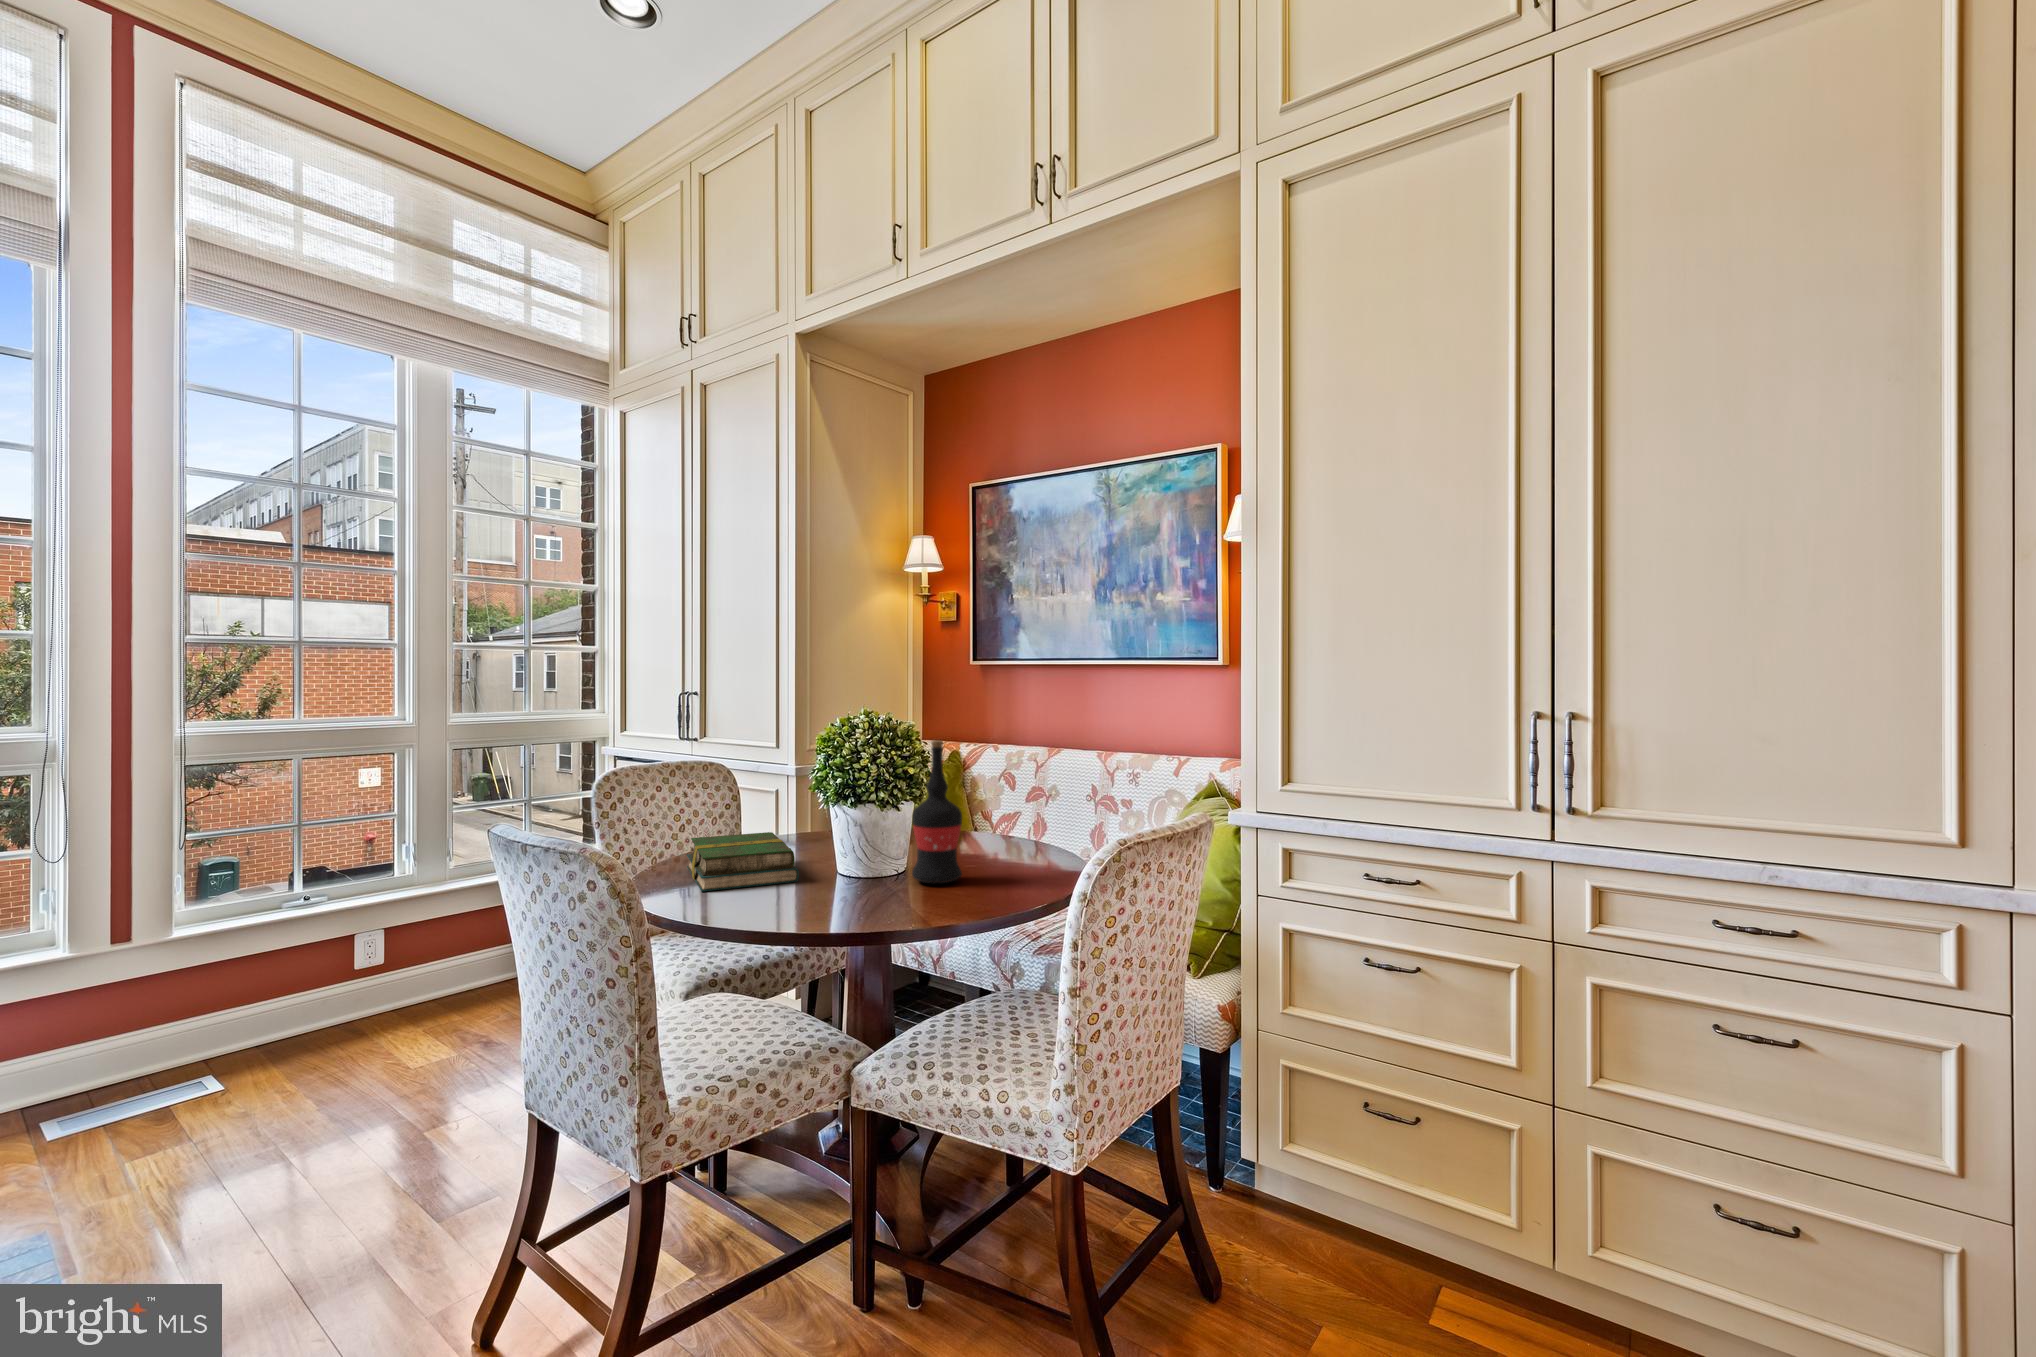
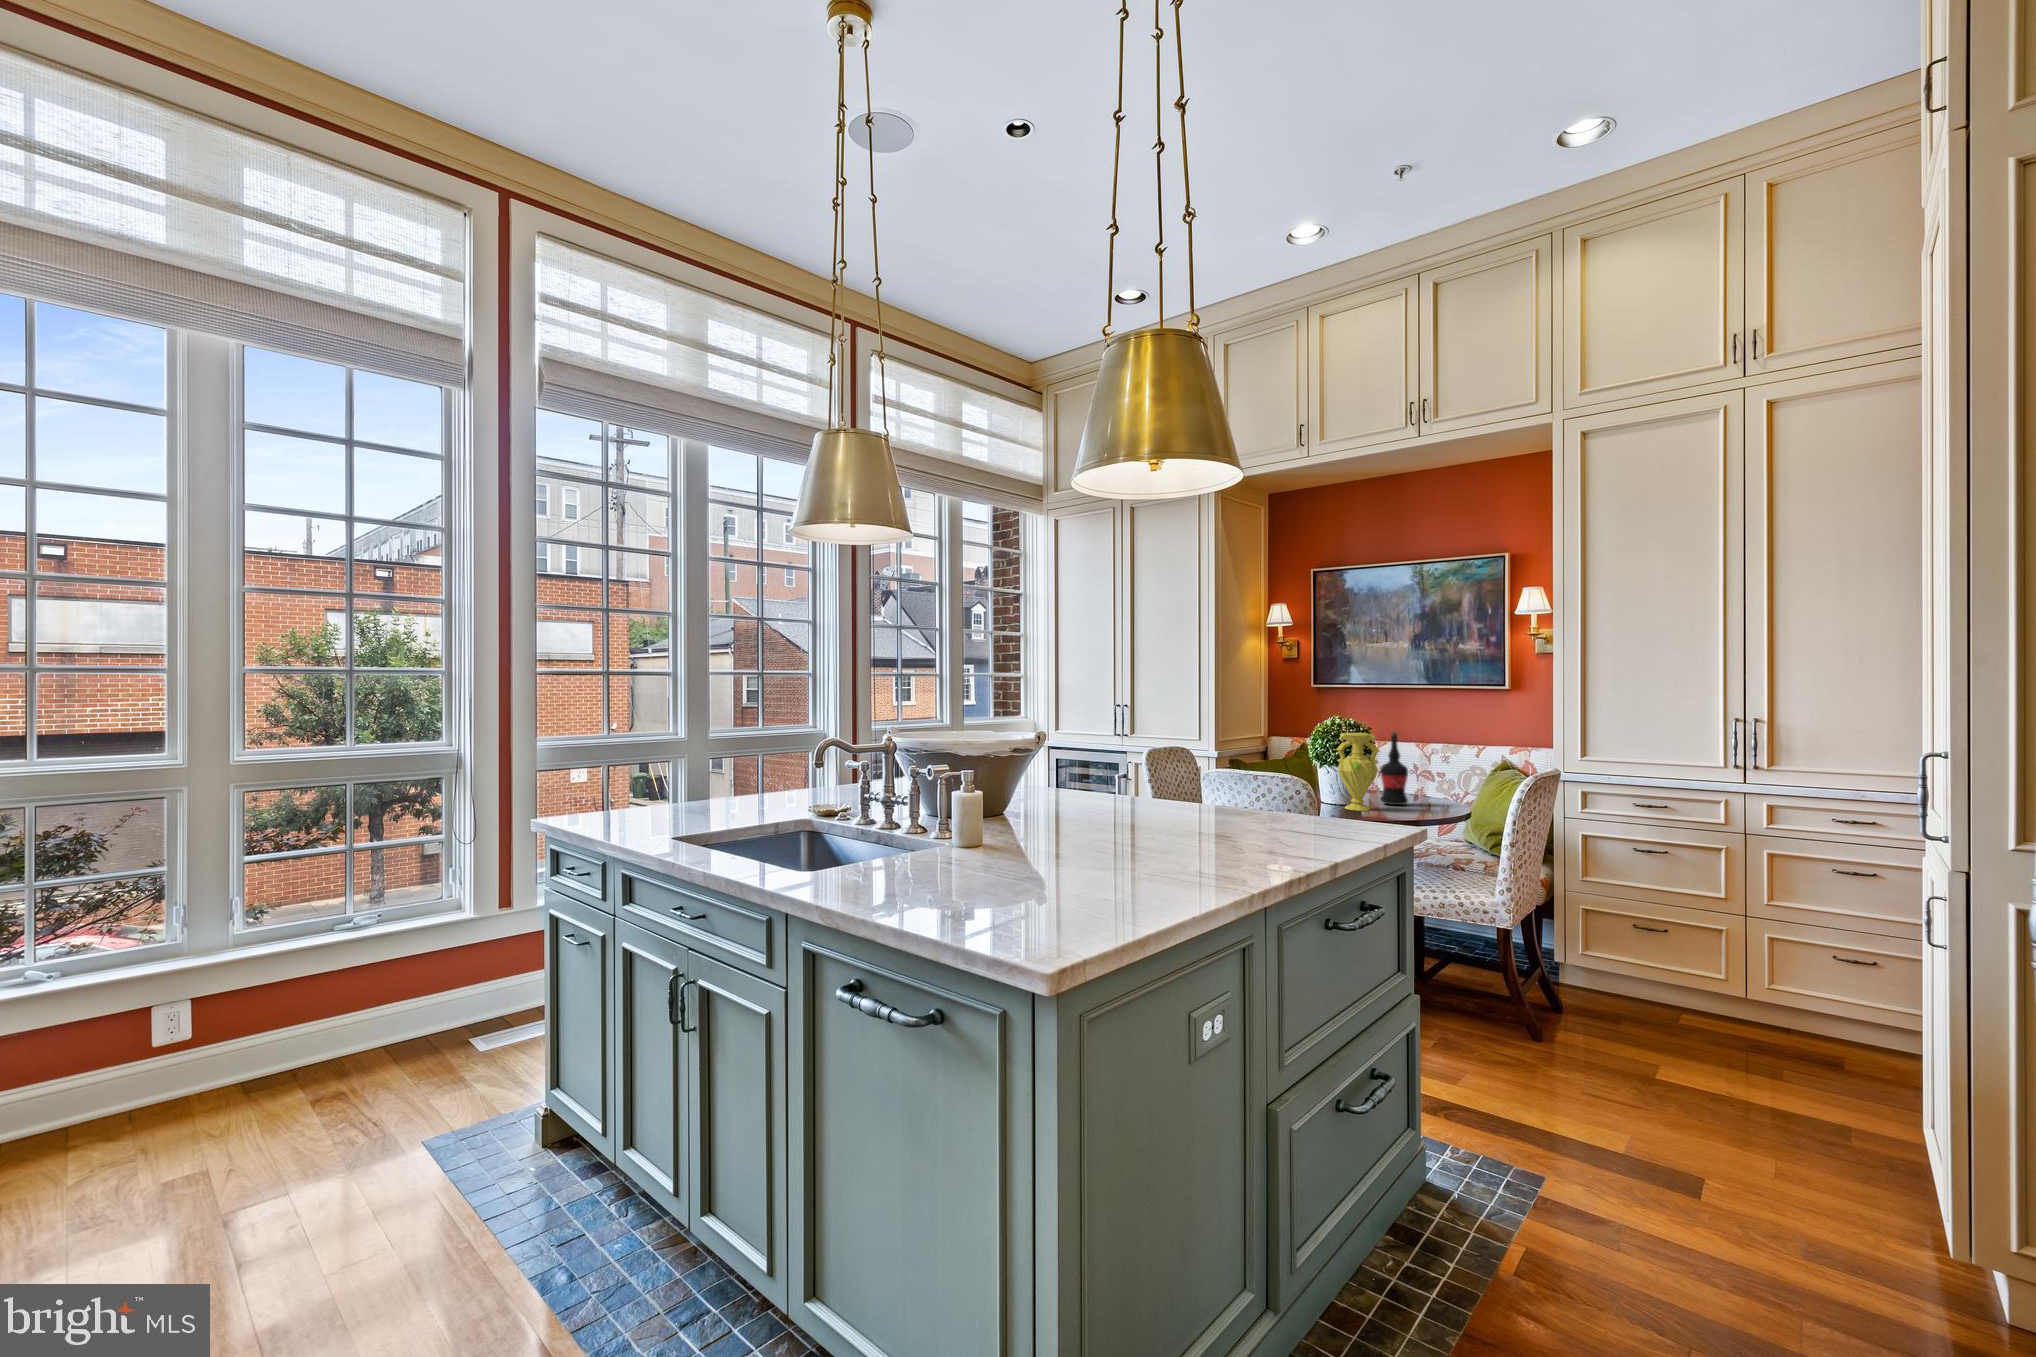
vase: none [800,744,878,904] -> present [1336,733,1379,811]
book: present [687,832,799,891] -> none [1244,781,1320,806]

